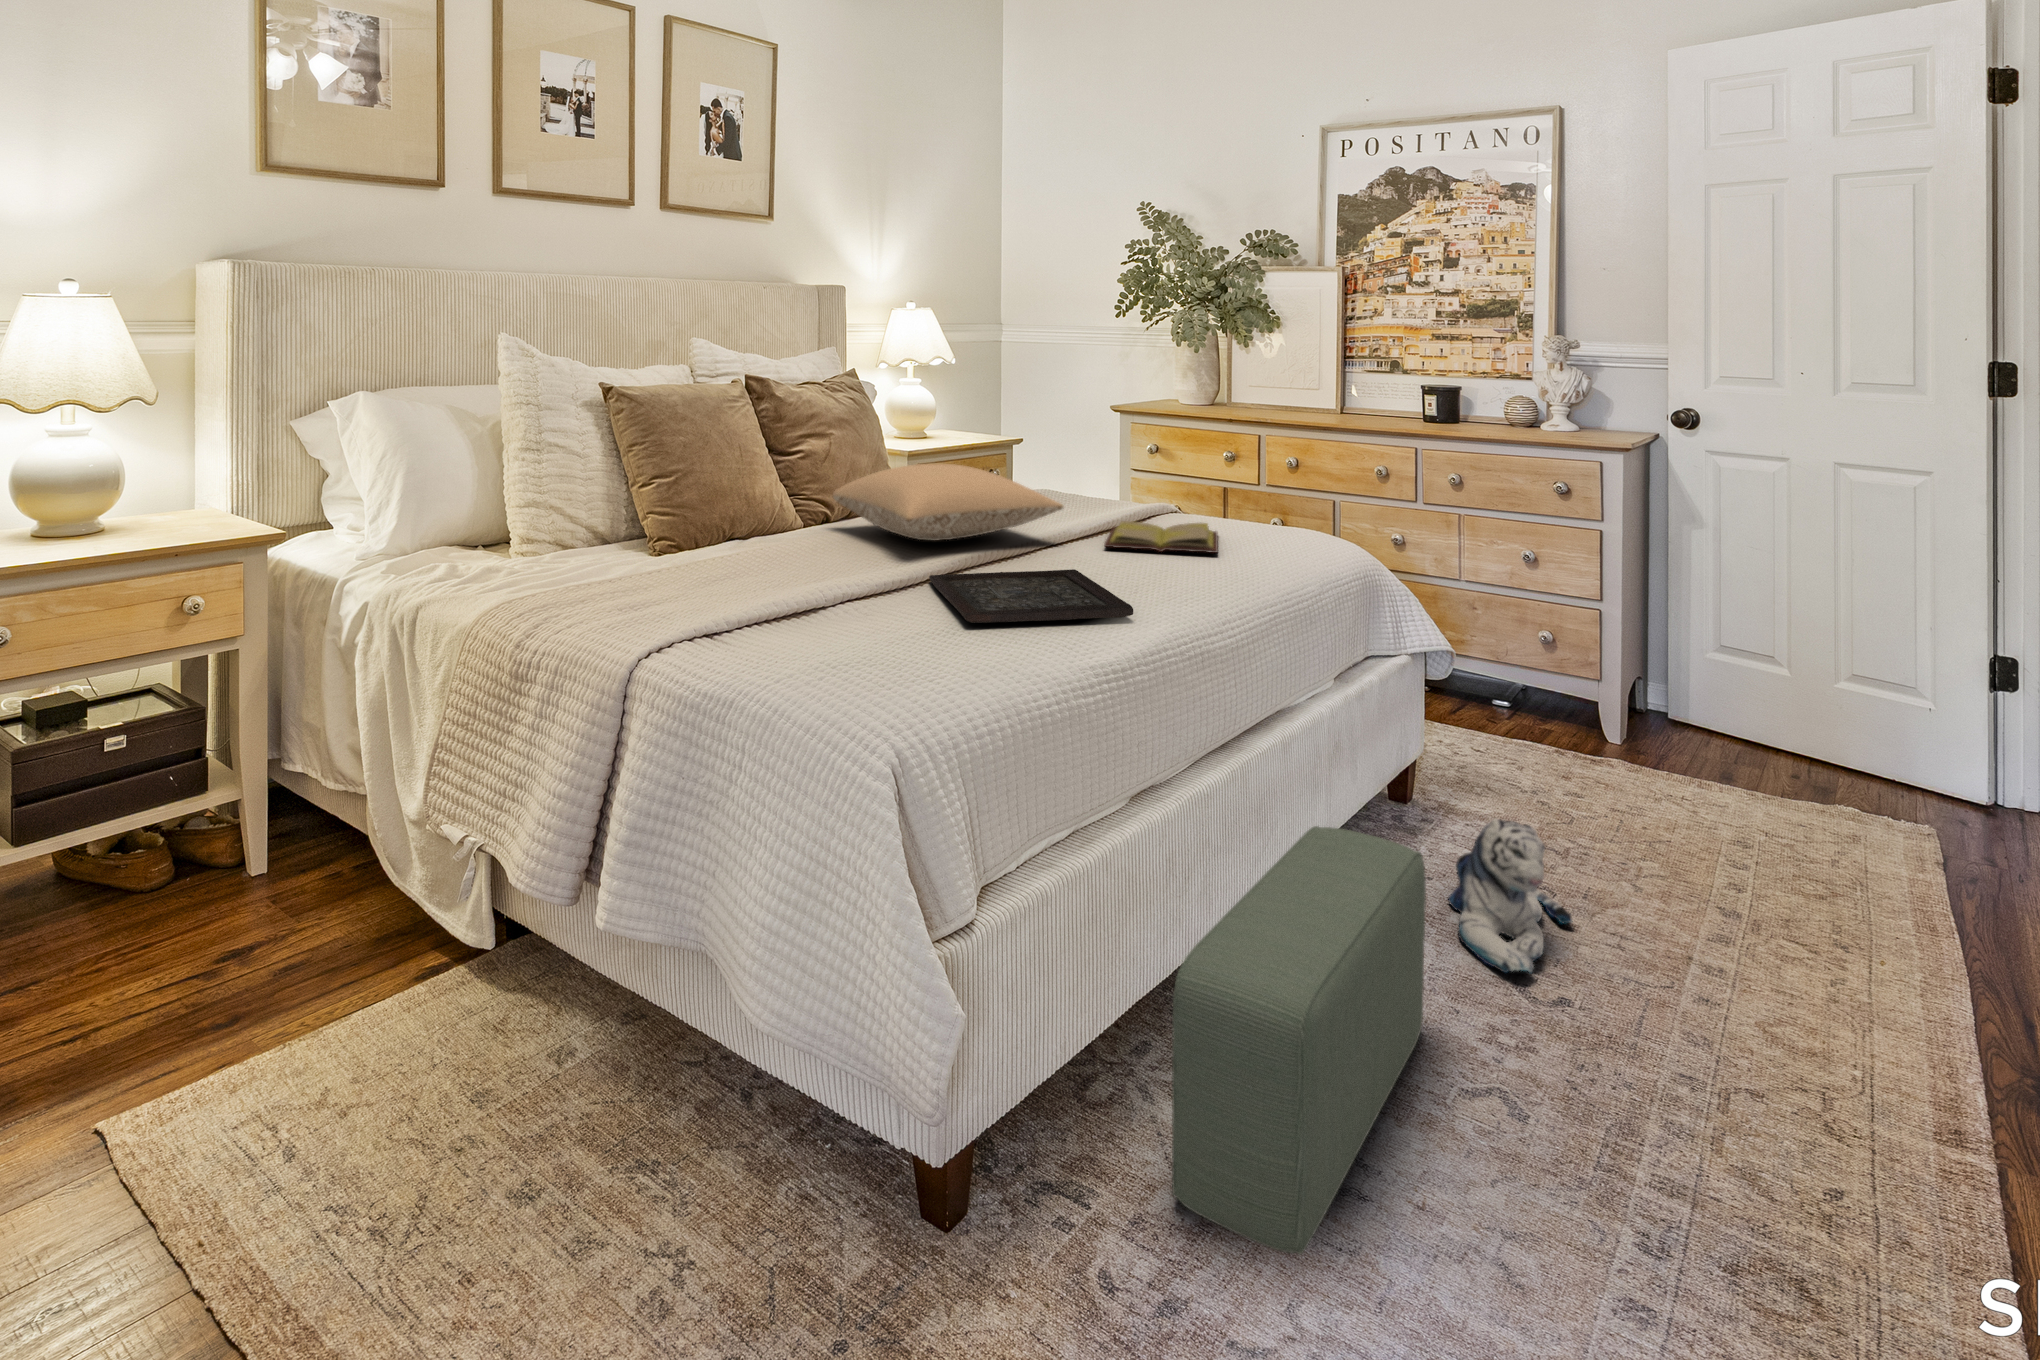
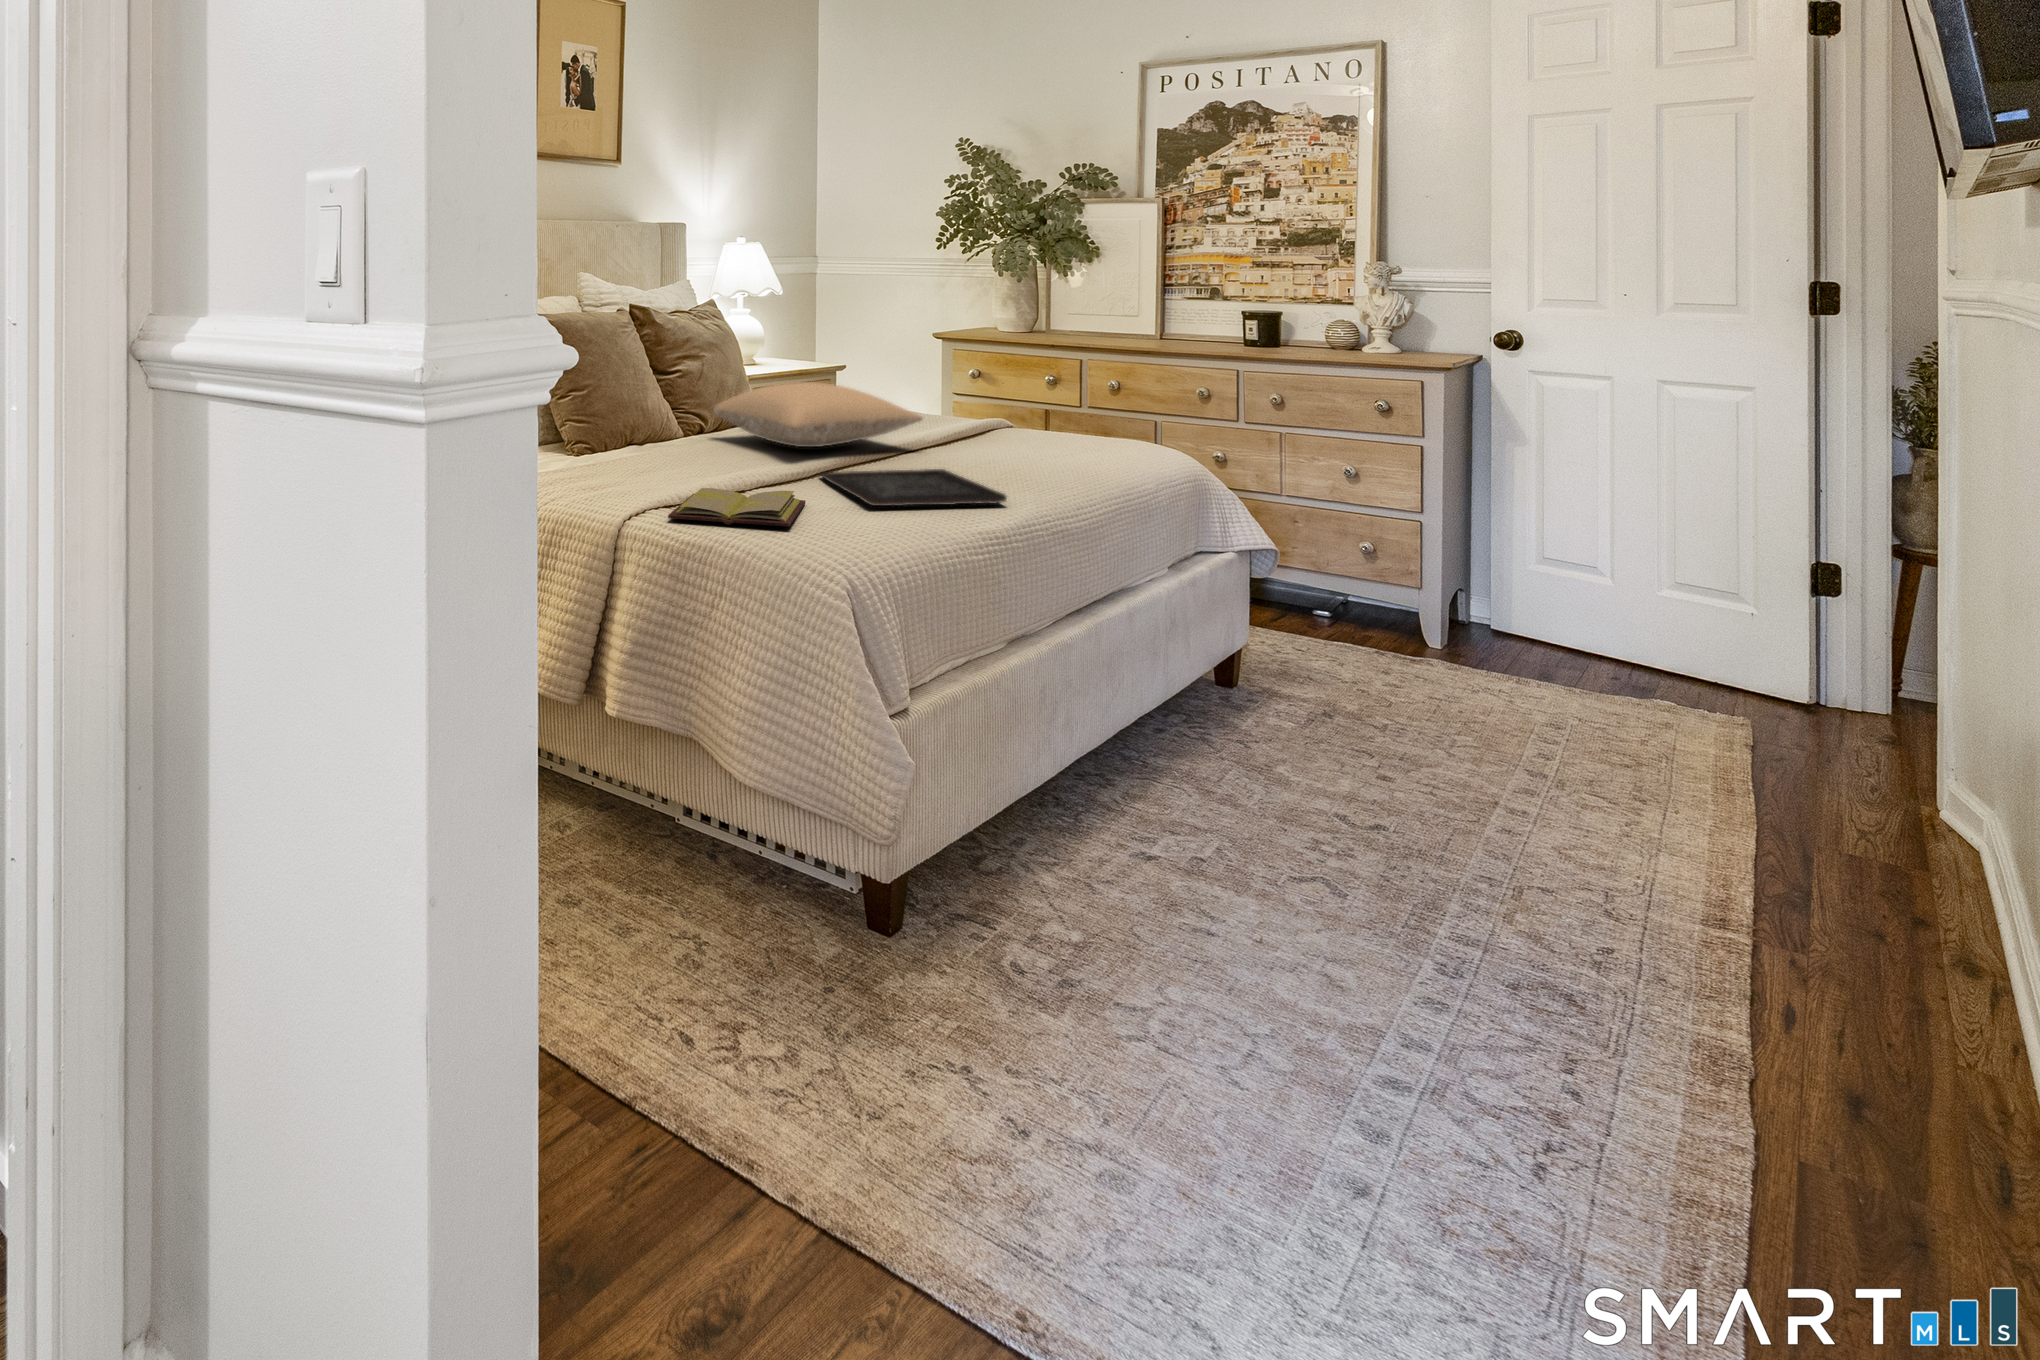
diary: present [1104,521,1218,553] -> present [668,488,805,526]
plush toy: present [1448,819,1572,973] -> none [1271,679,1387,803]
pouf: present [1172,826,1426,1255] -> none [1061,674,1261,962]

